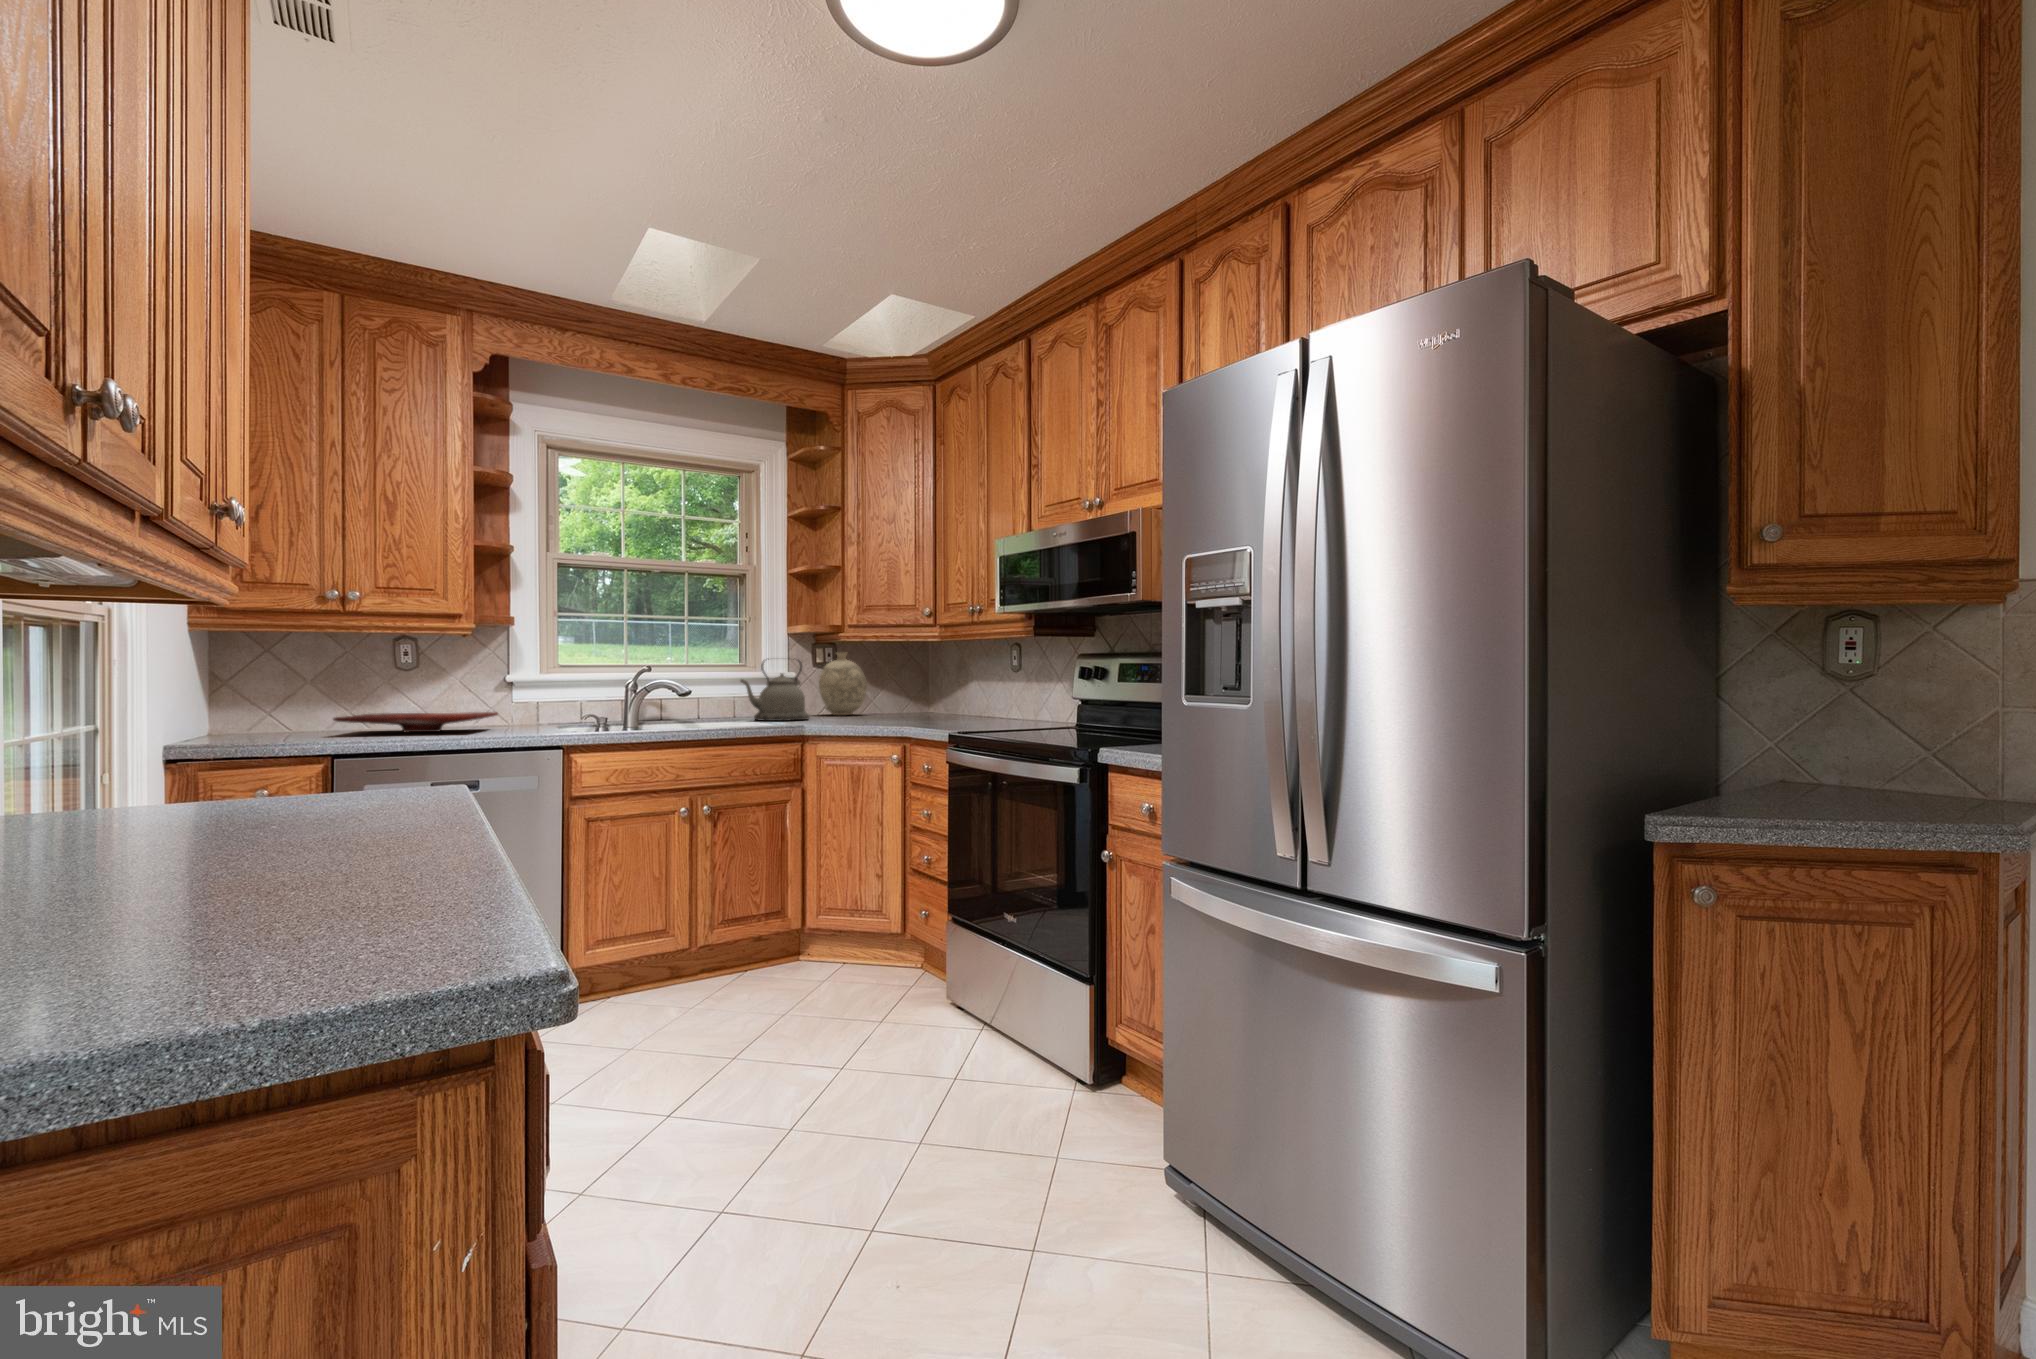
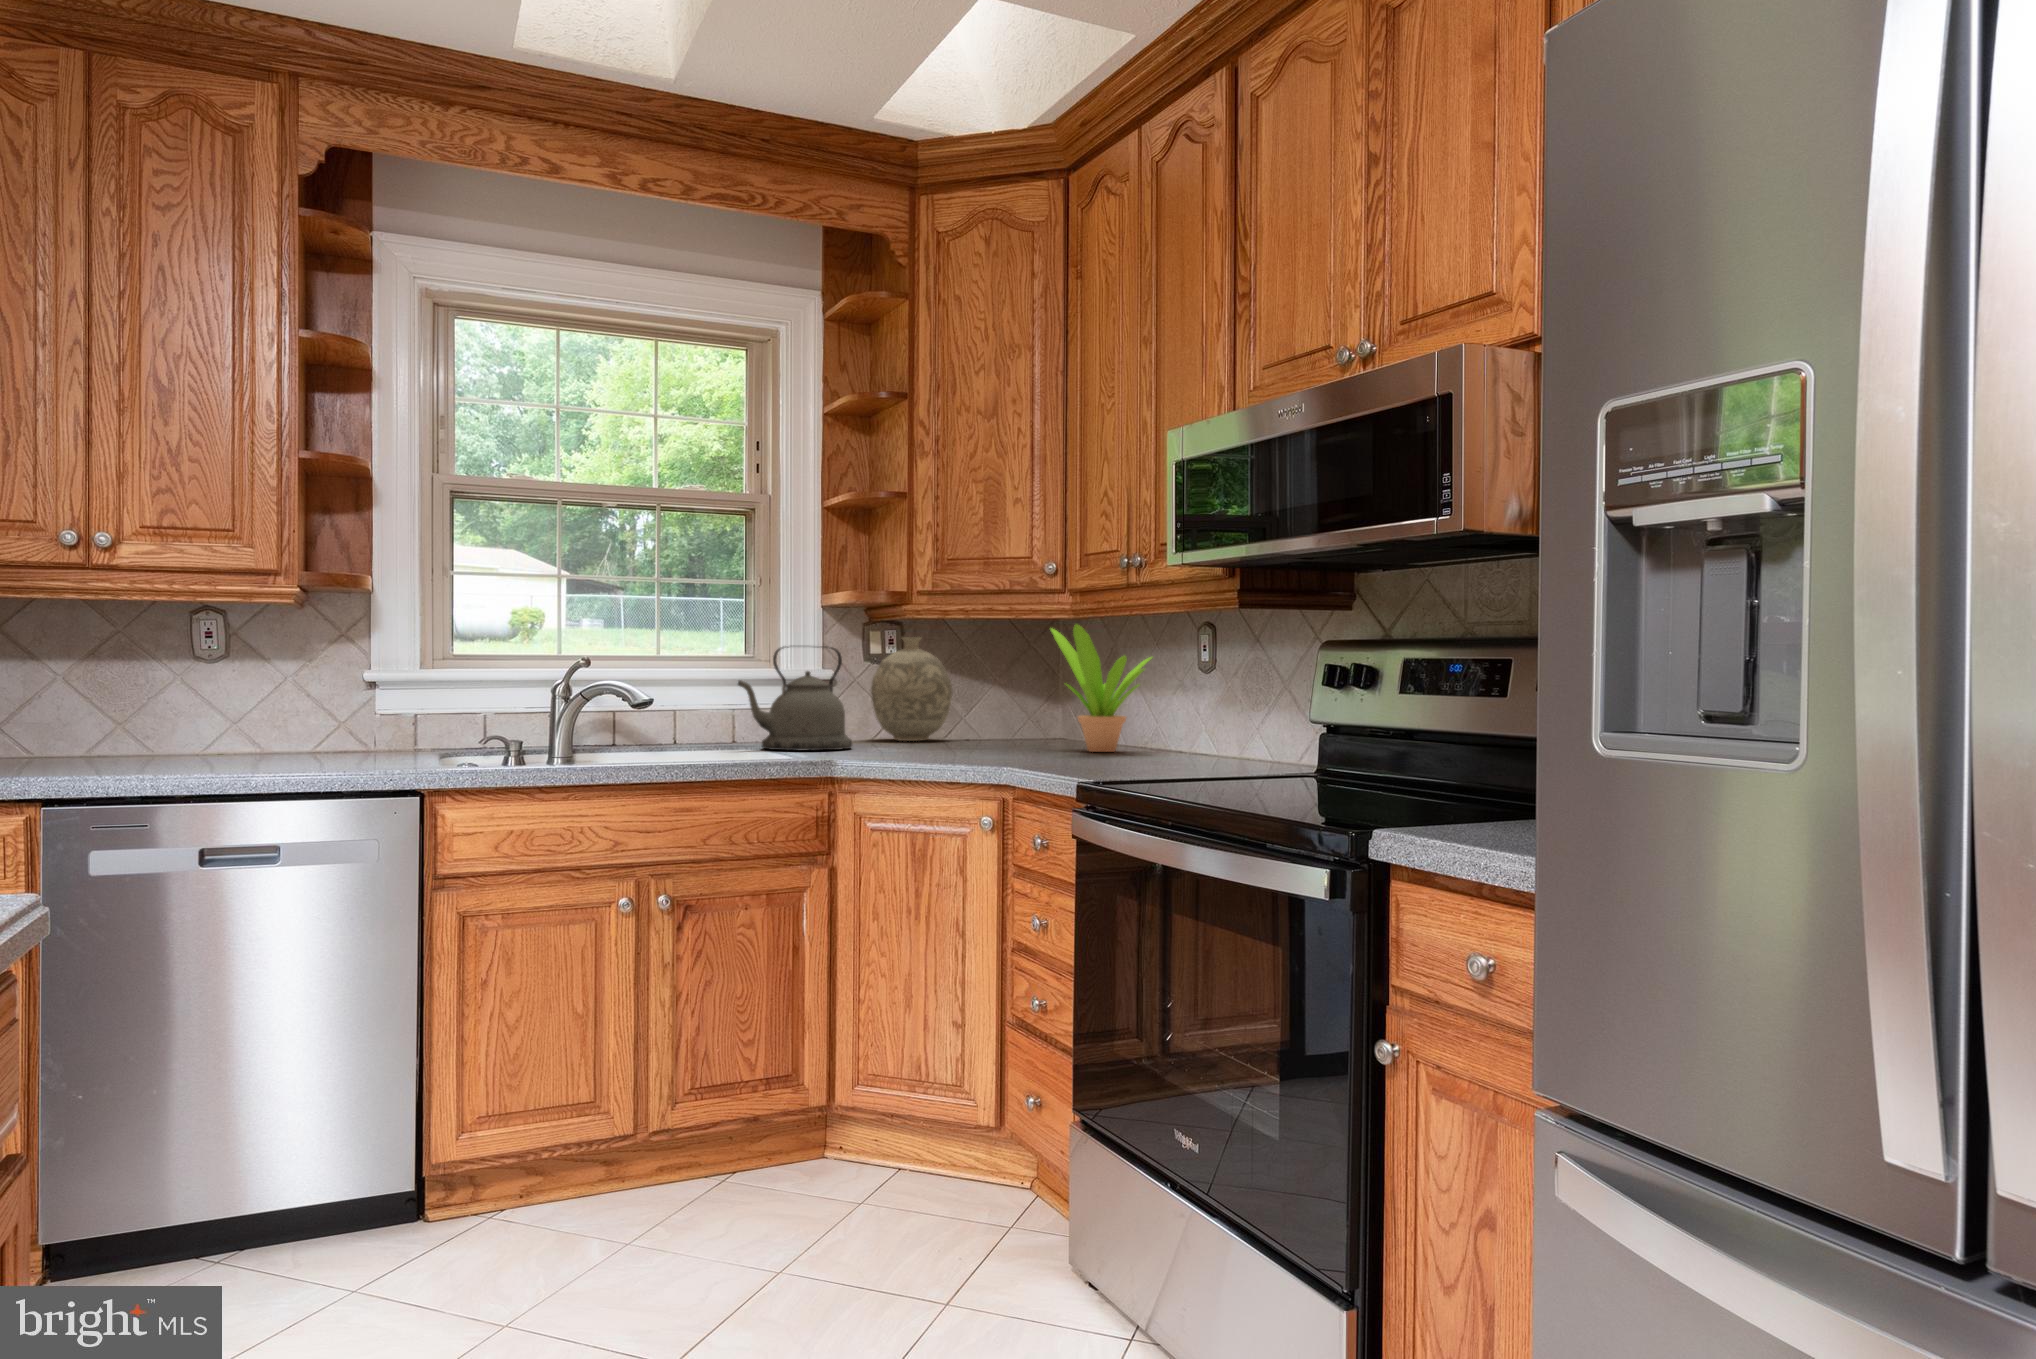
potted plant: none [927,645,988,719] -> present [1050,625,1152,752]
cutting board: present [333,712,498,732] -> none [56,733,339,765]

